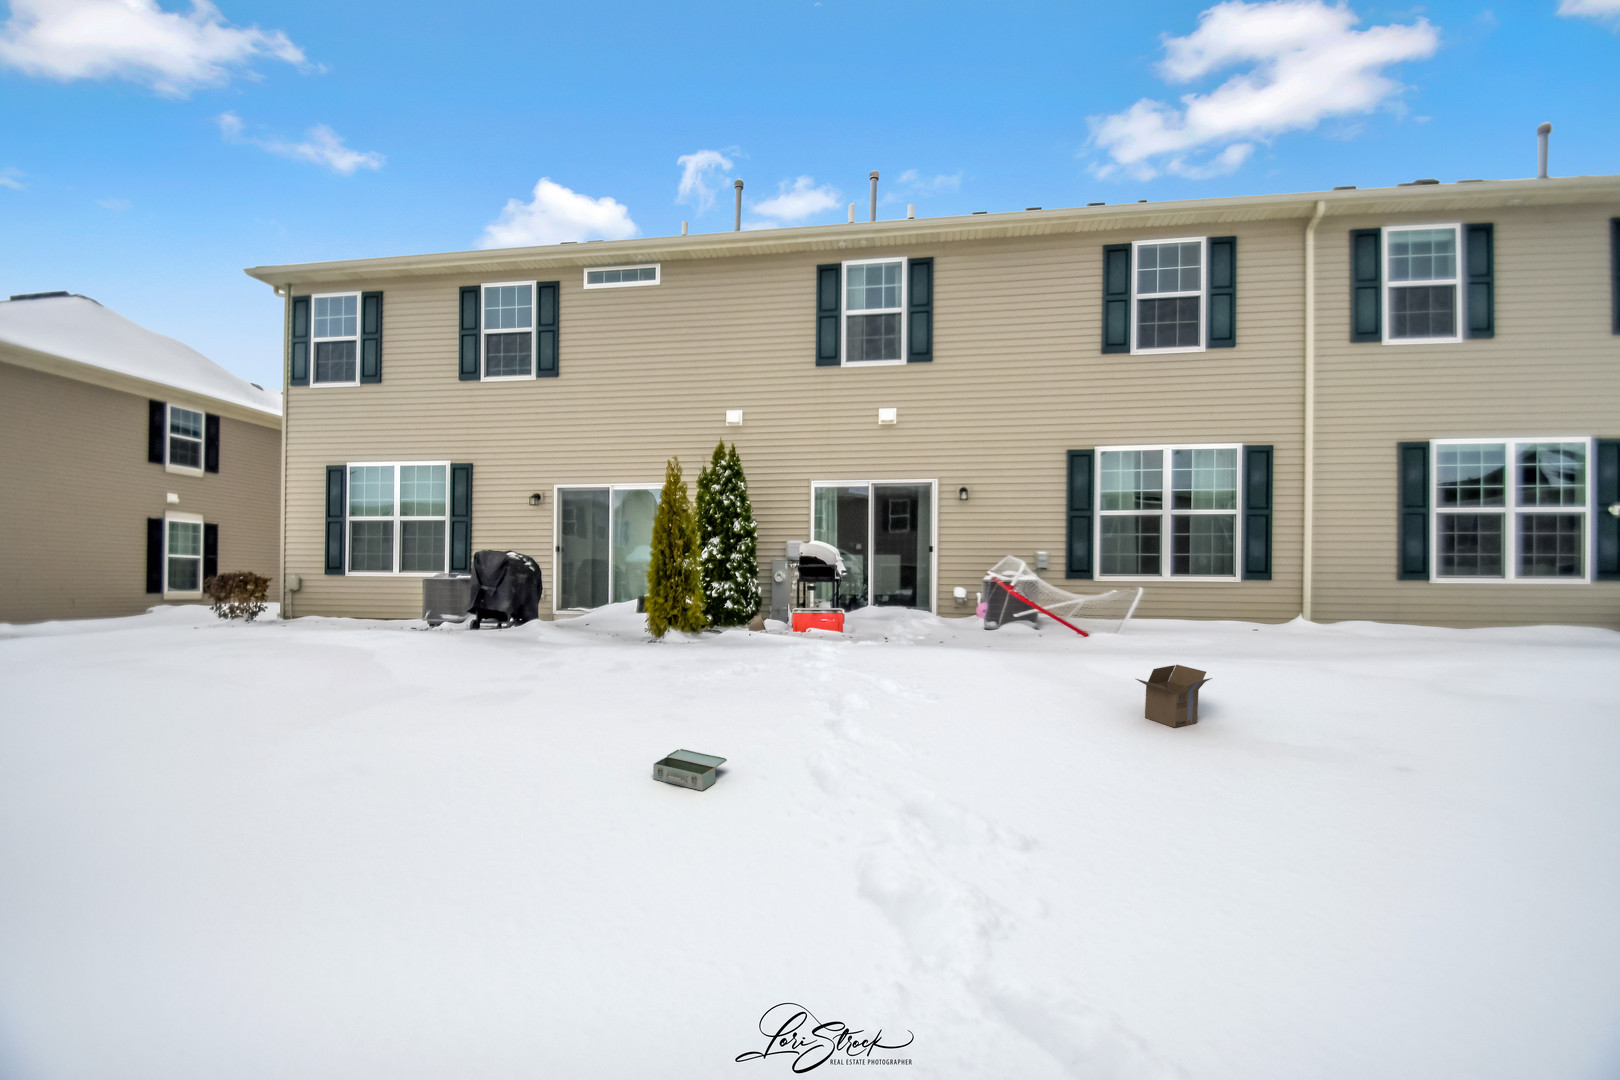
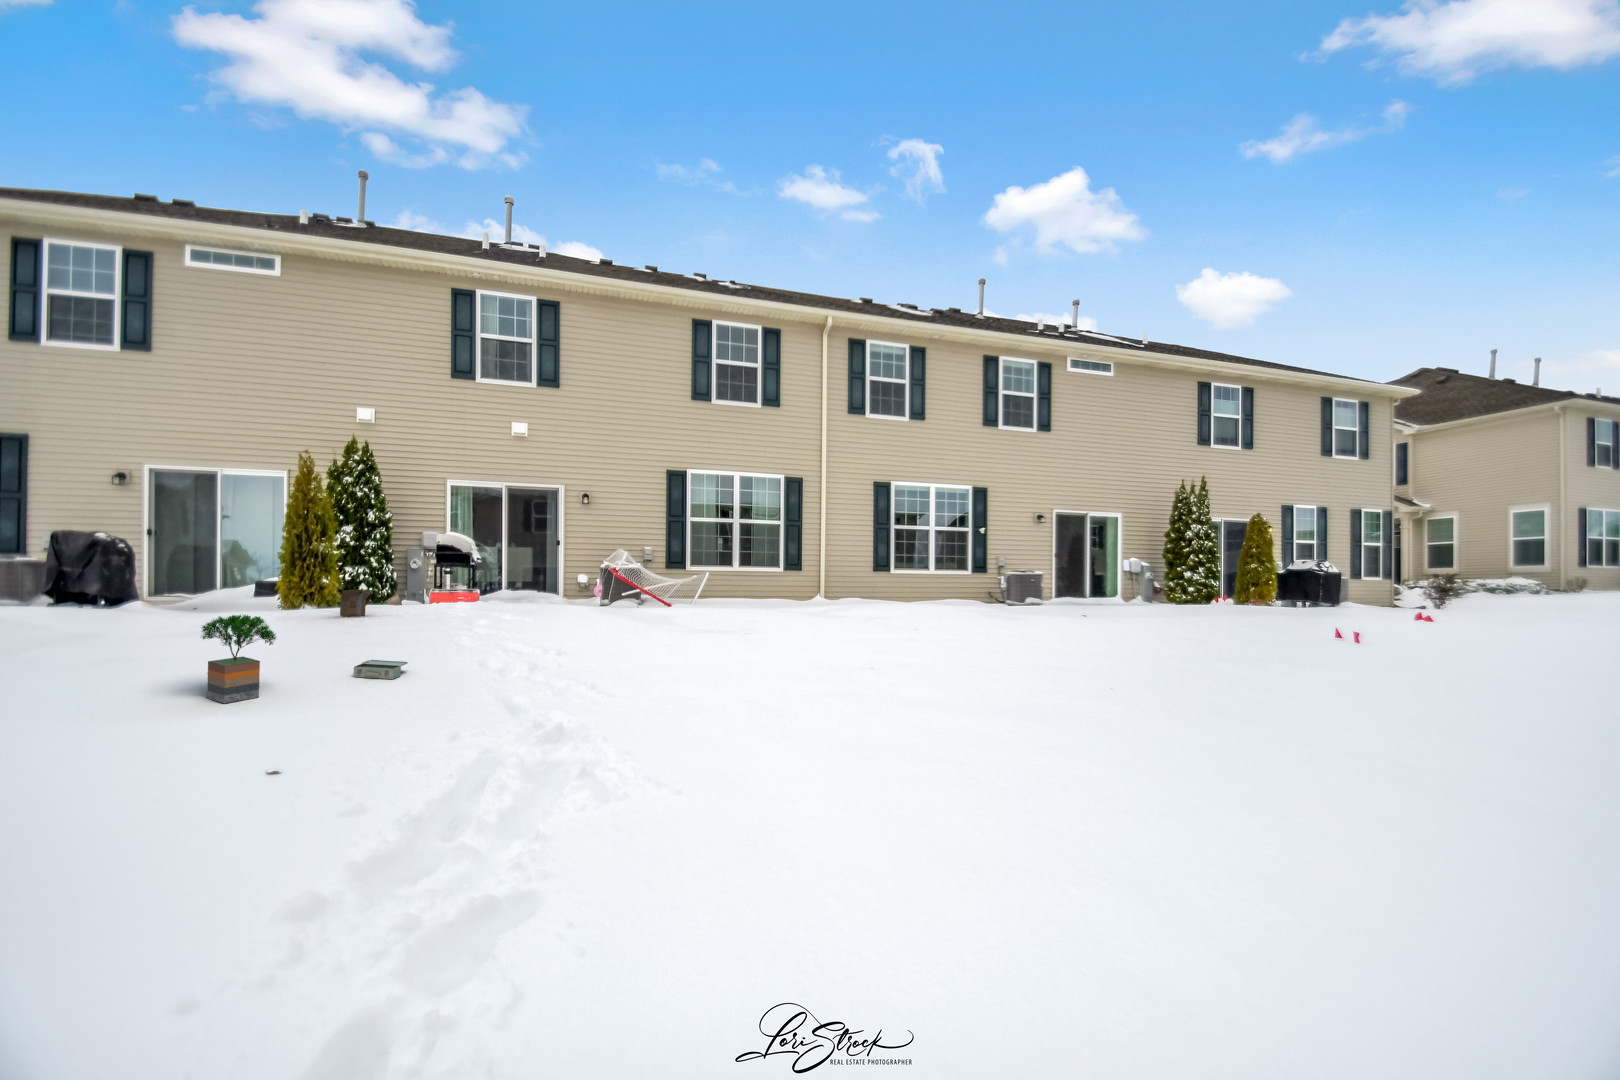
cardboard box: present [1136,665,1212,727] -> present [334,589,371,617]
potted tree: none [434,688,535,832] -> present [201,615,276,703]

